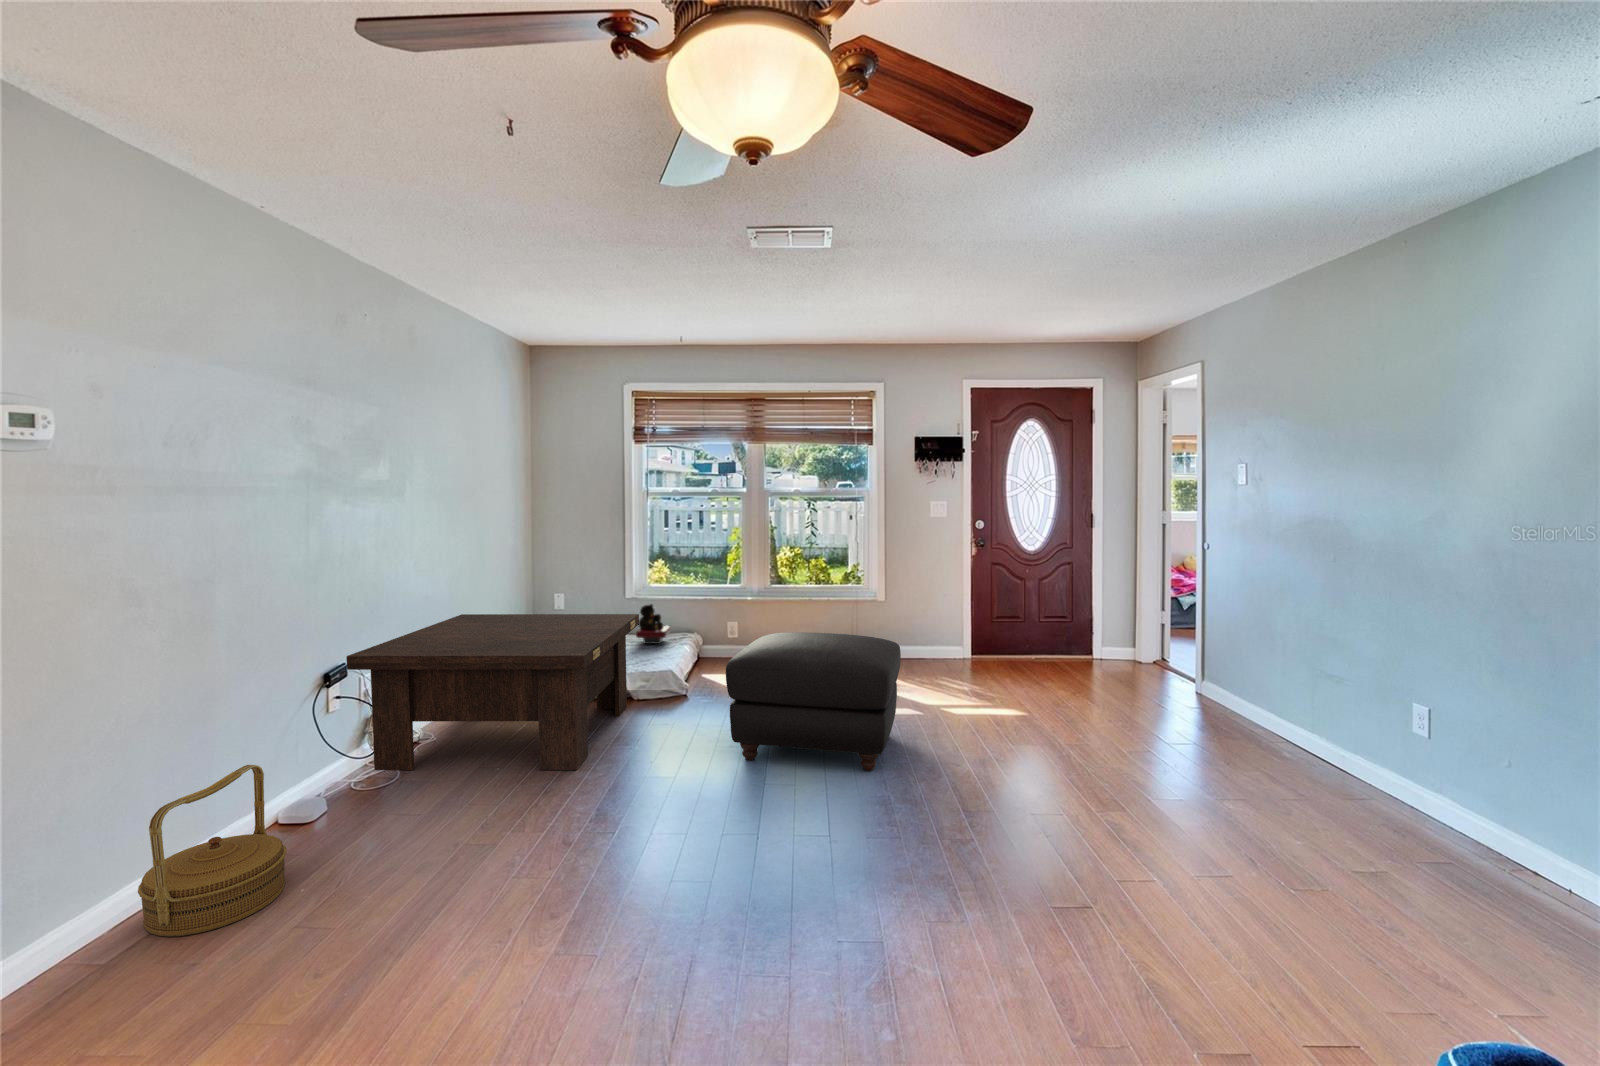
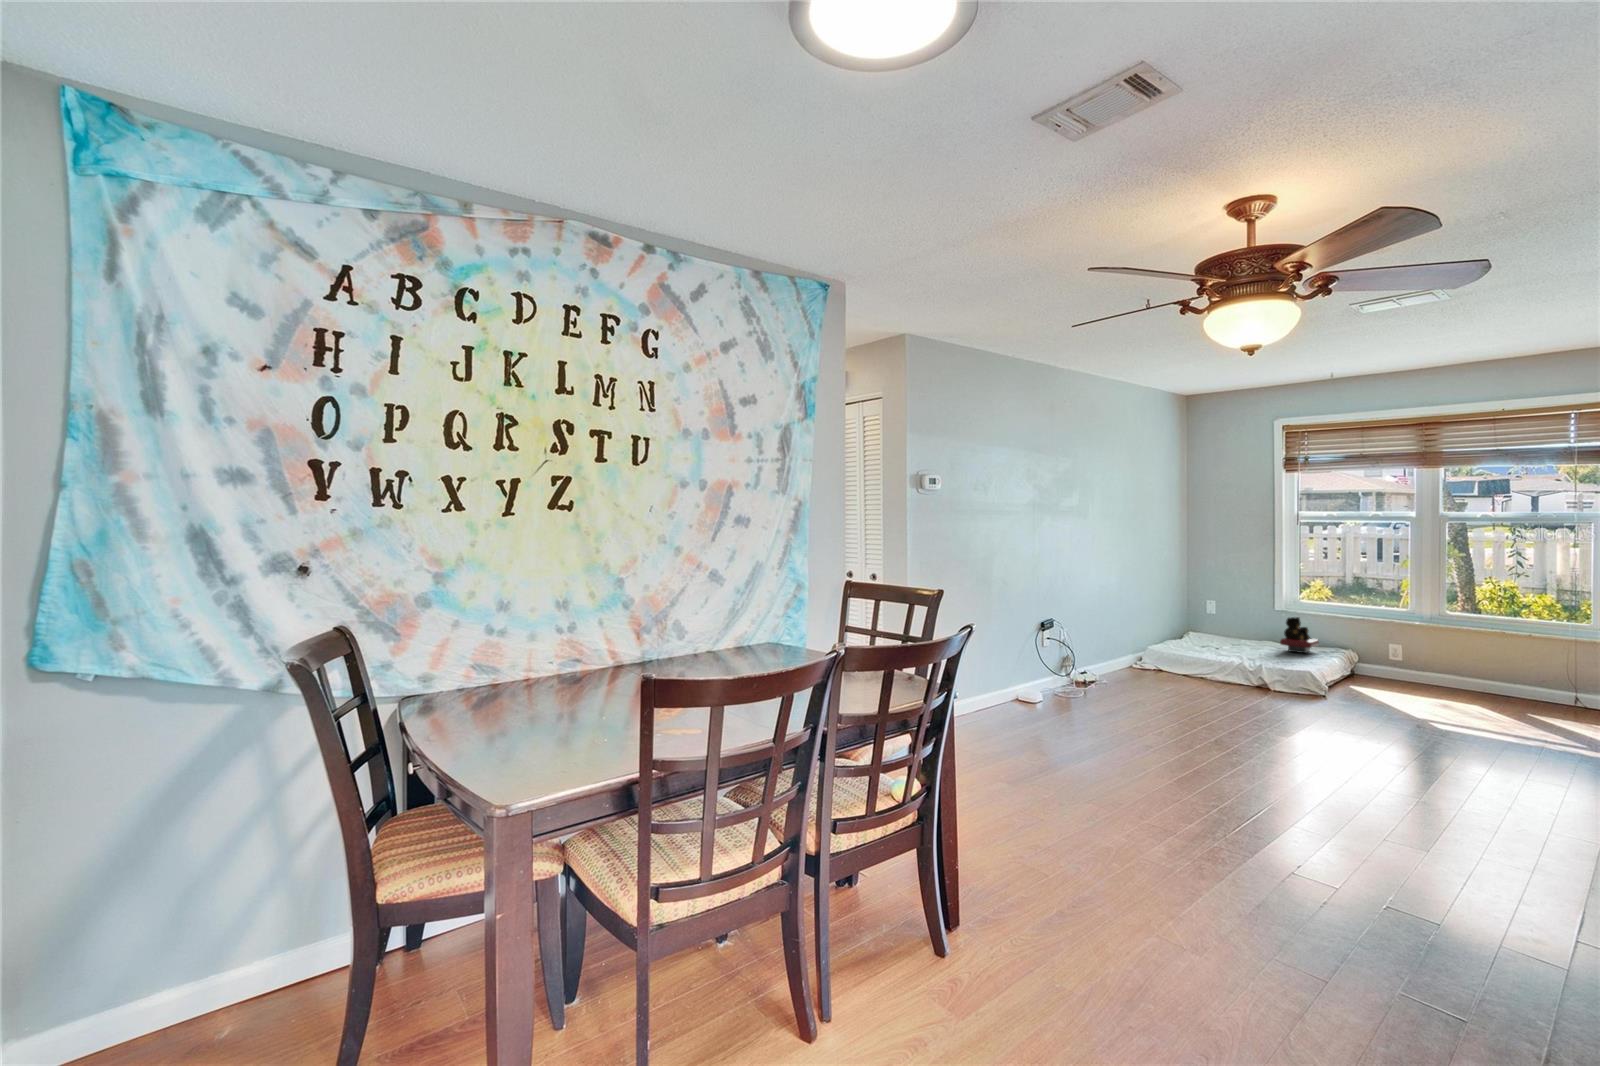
coffee table: present [347,614,639,770] -> none [1058,605,1274,714]
ottoman: present [726,632,901,771] -> none [1340,640,1570,768]
woven basket: present [138,765,287,937] -> none [974,654,1033,724]

